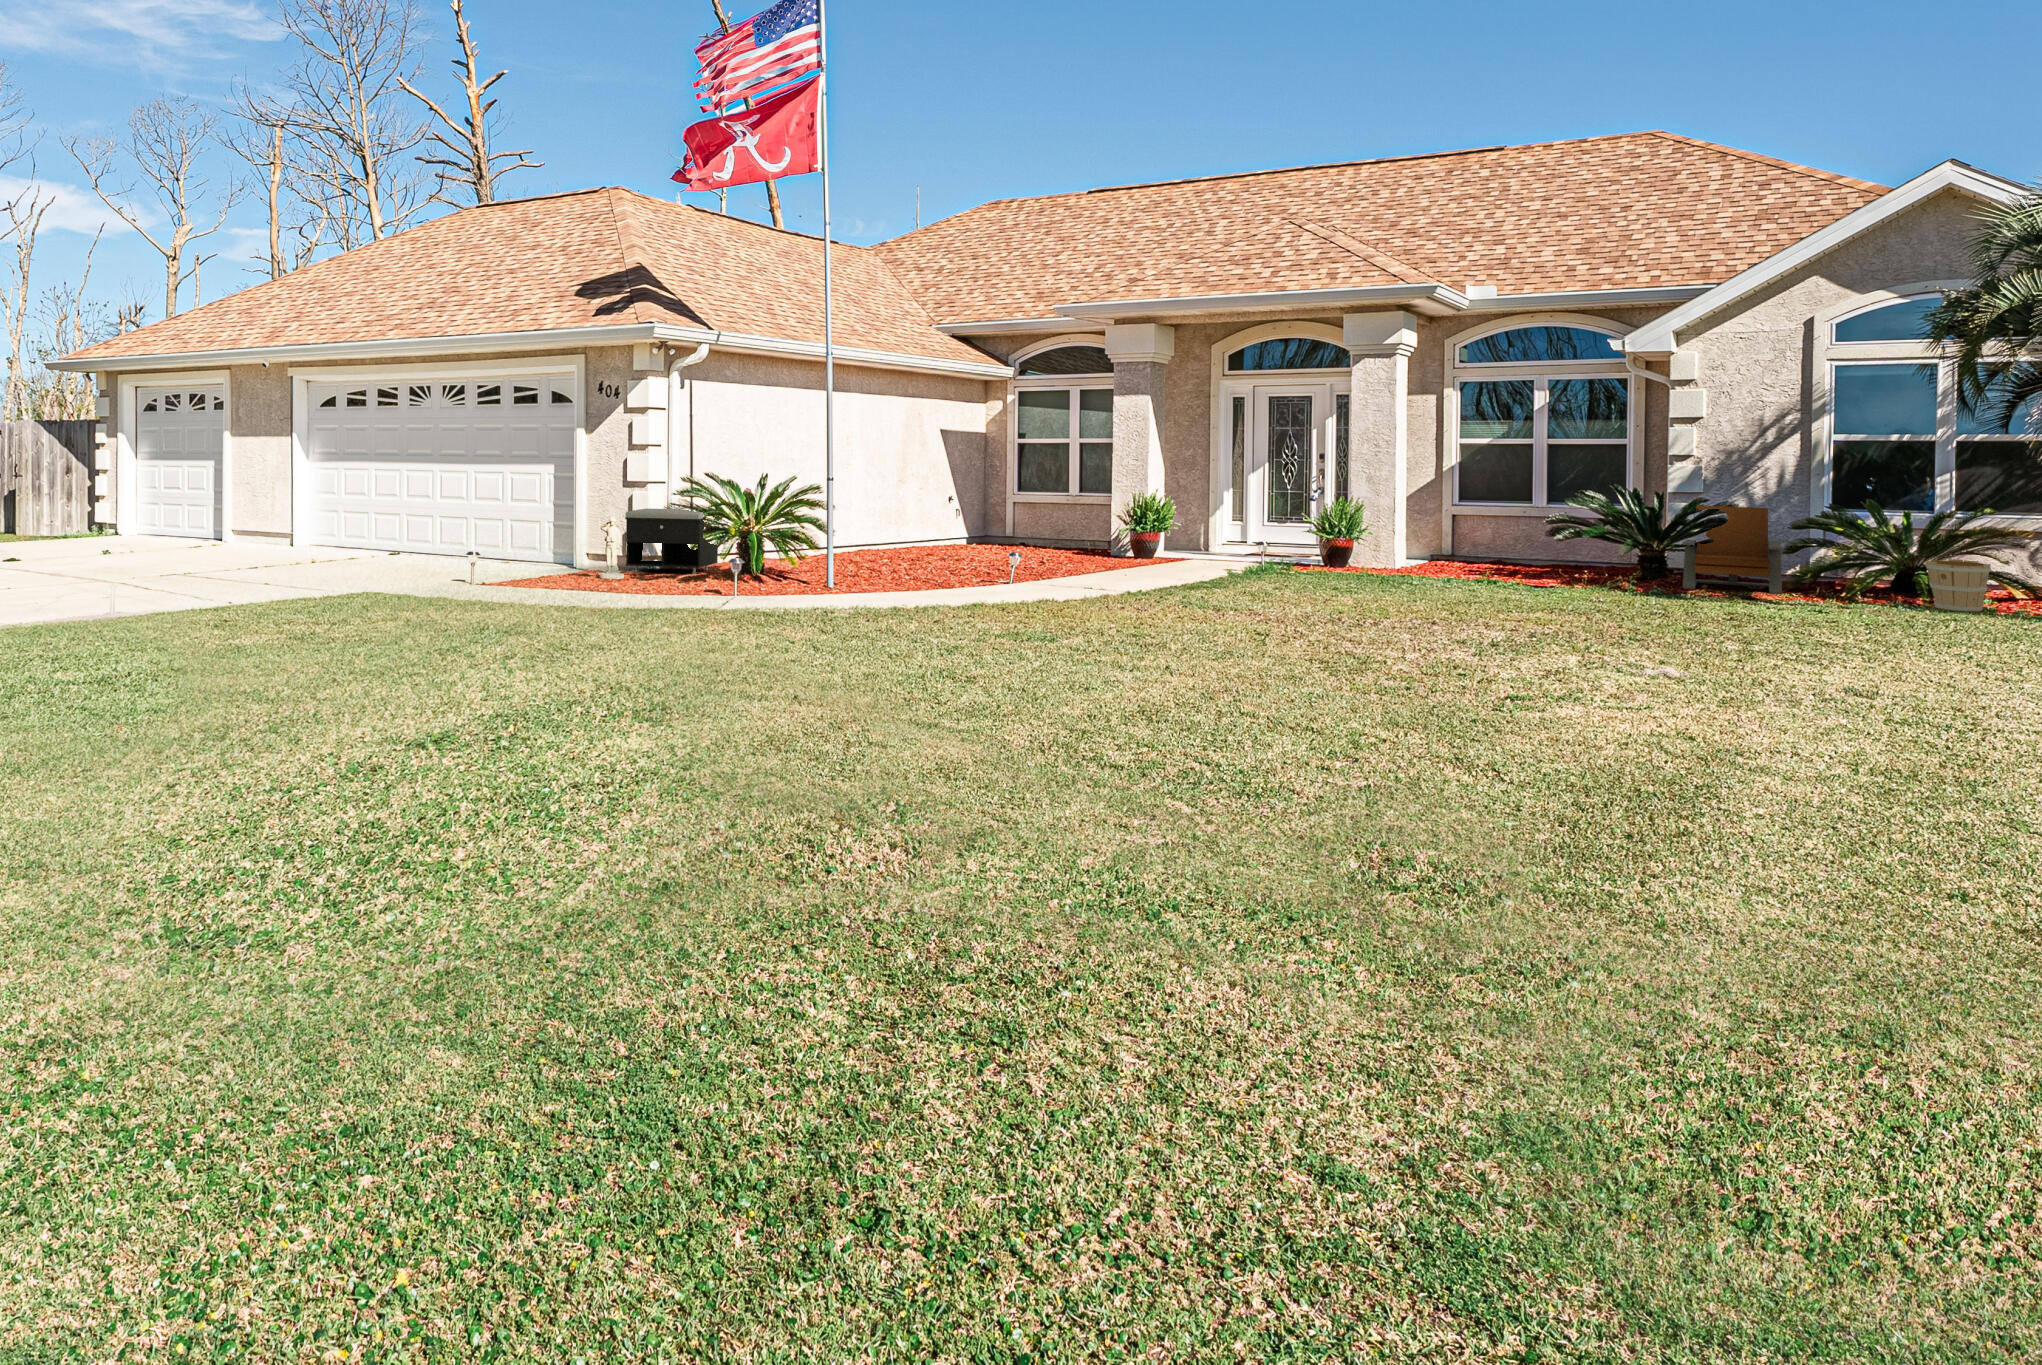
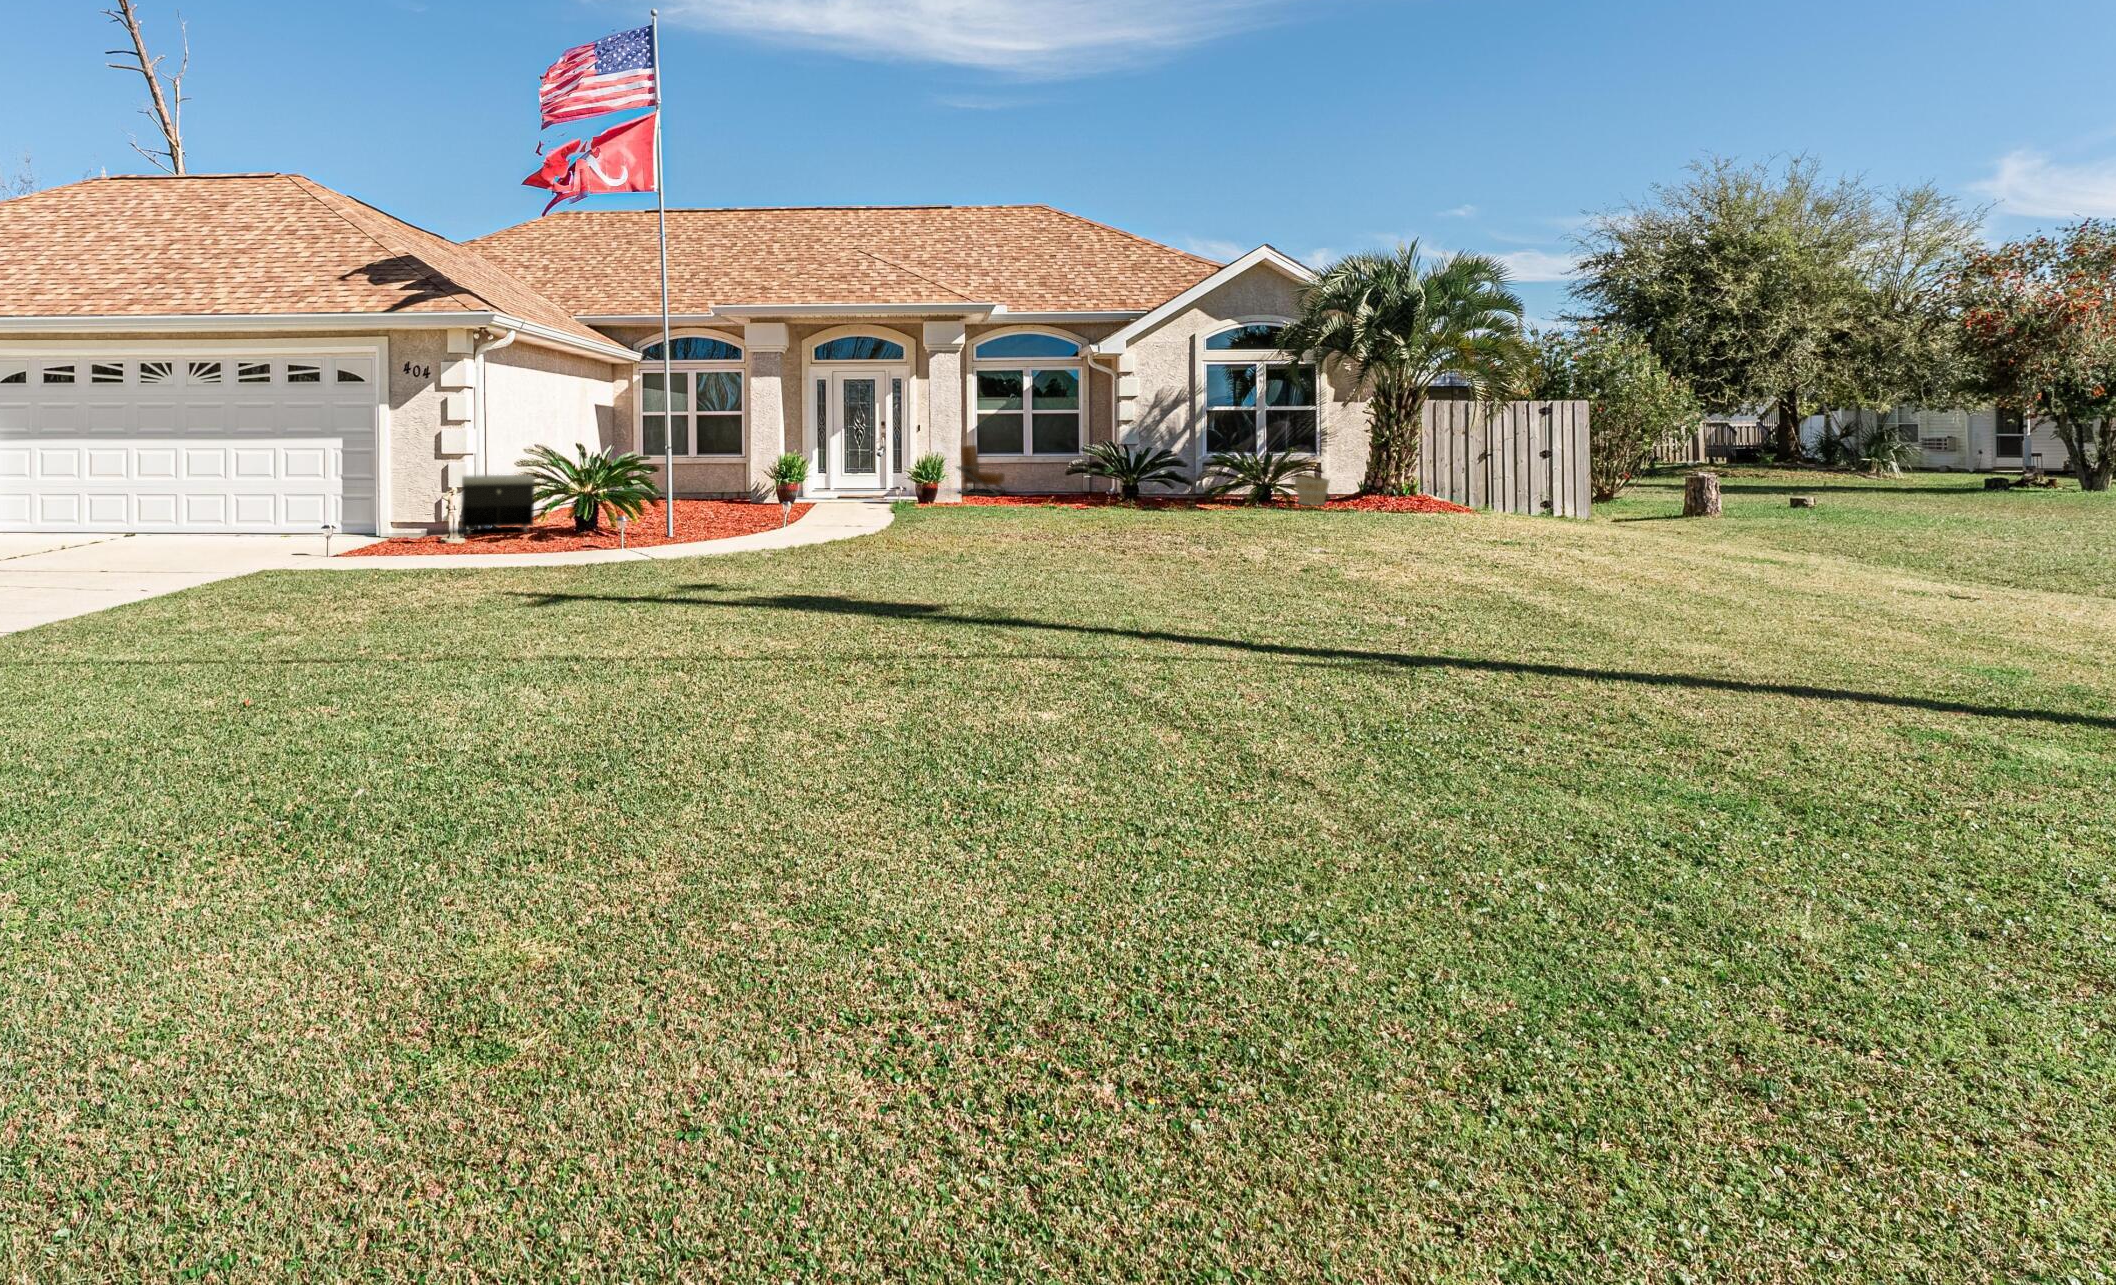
lounge chair: present [1682,505,1782,594] -> present [957,445,1005,496]

